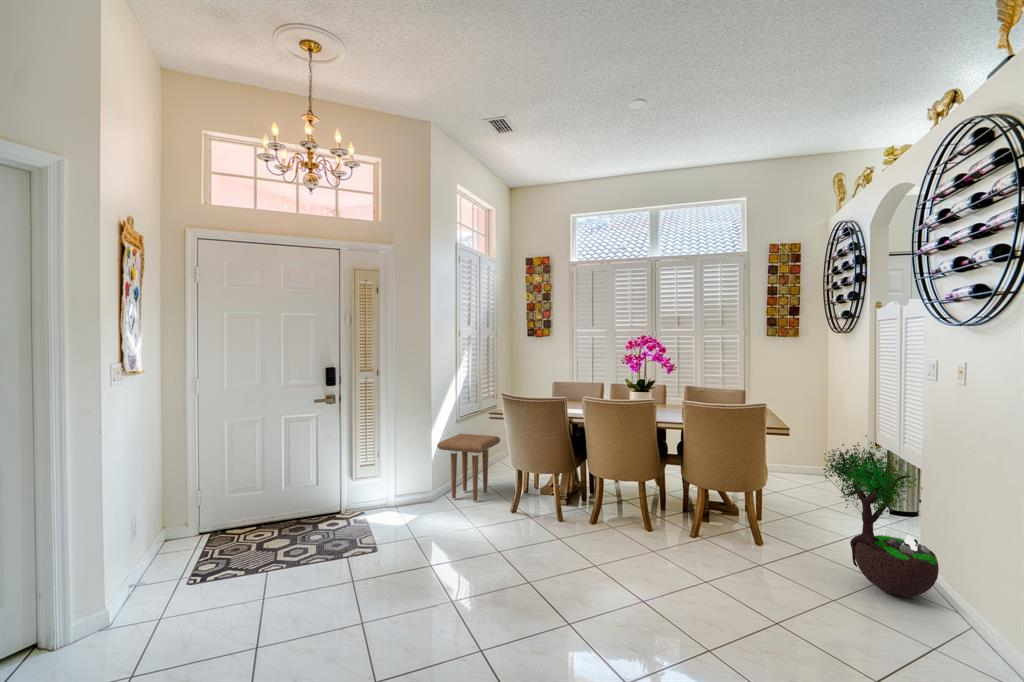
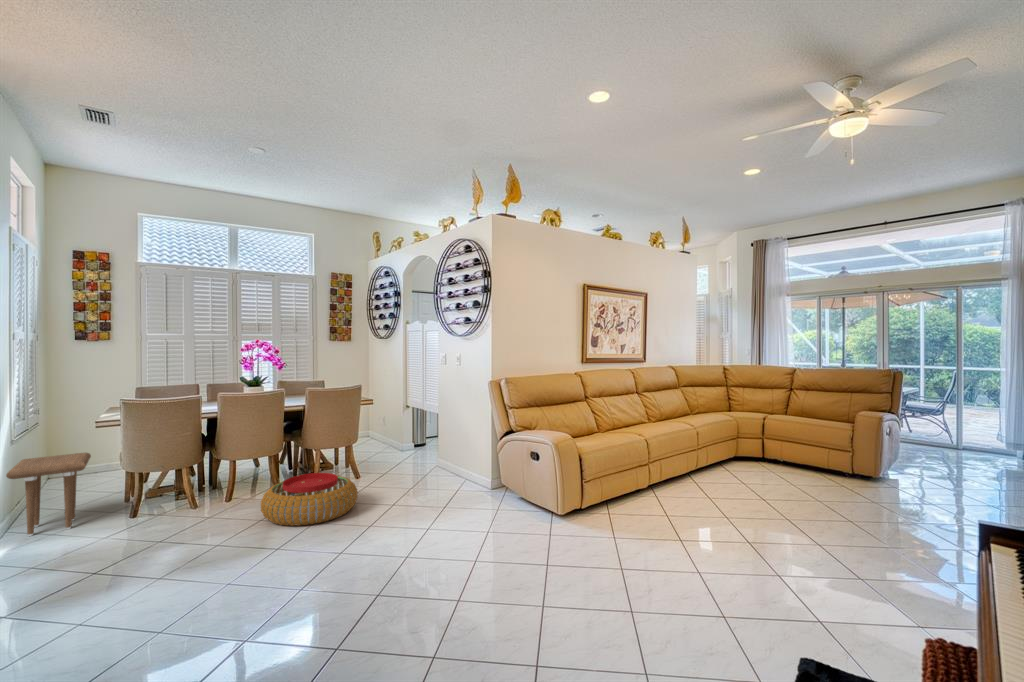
potted tree: present [823,435,939,597] -> none [397,396,451,479]
pouf: none [593,516,723,602] -> present [261,473,358,526]

